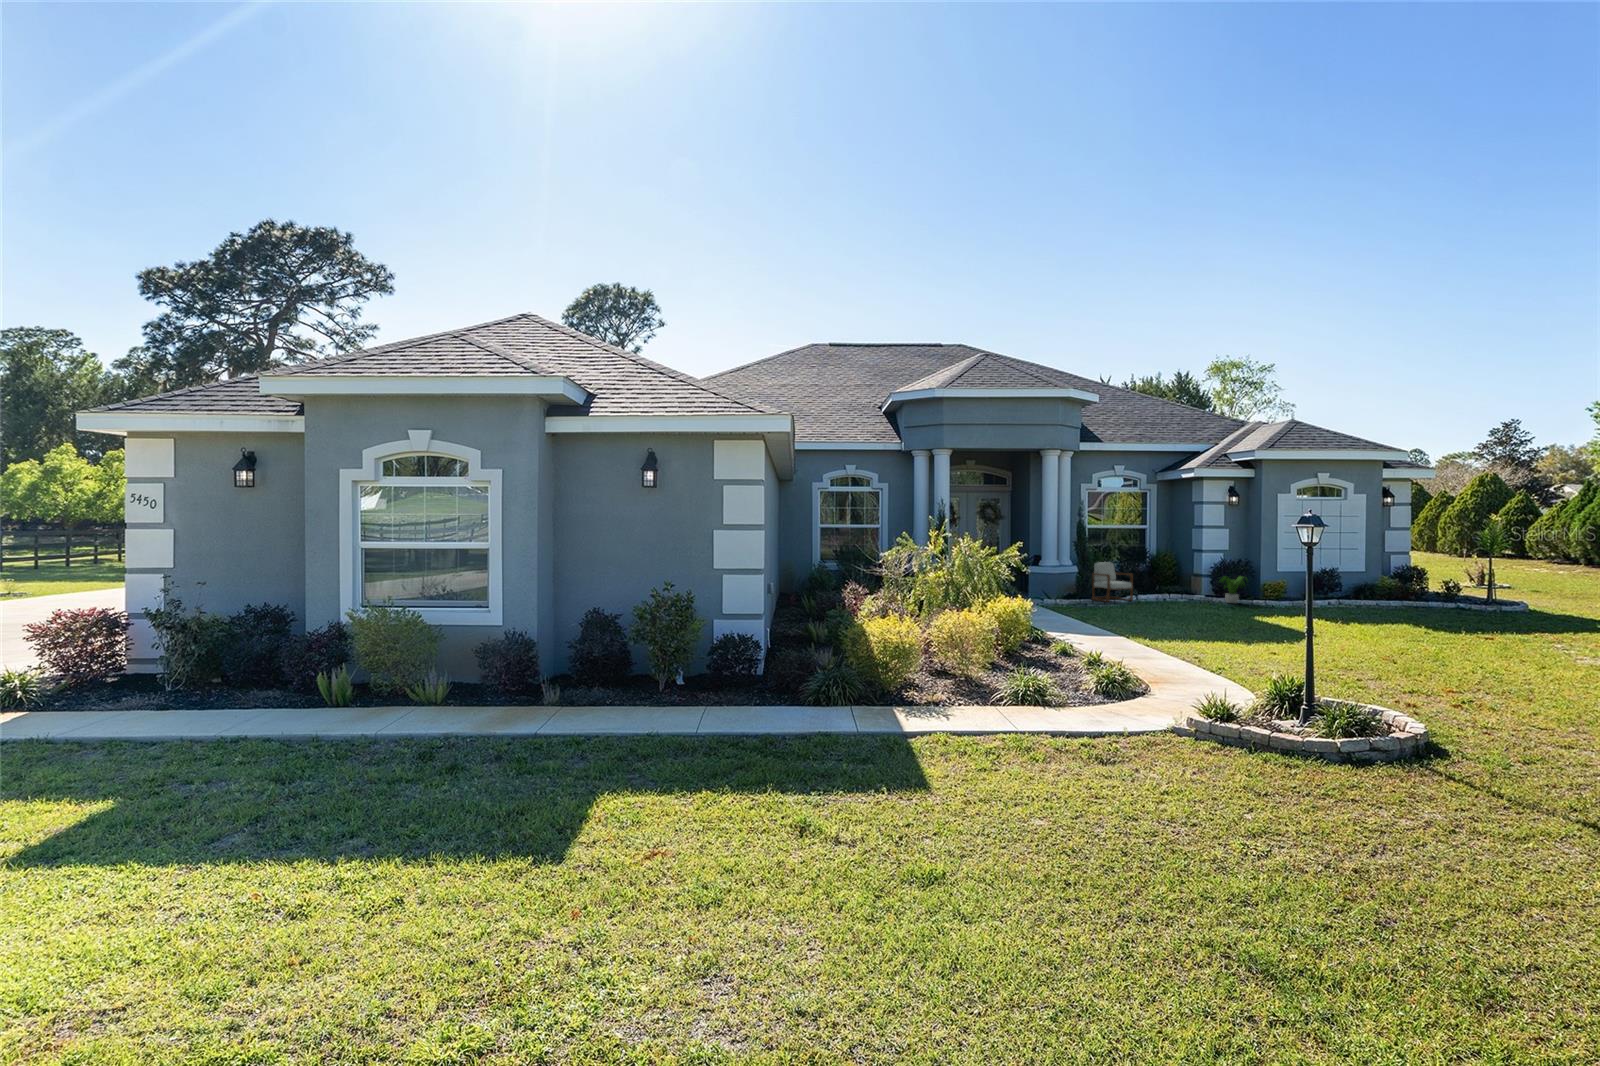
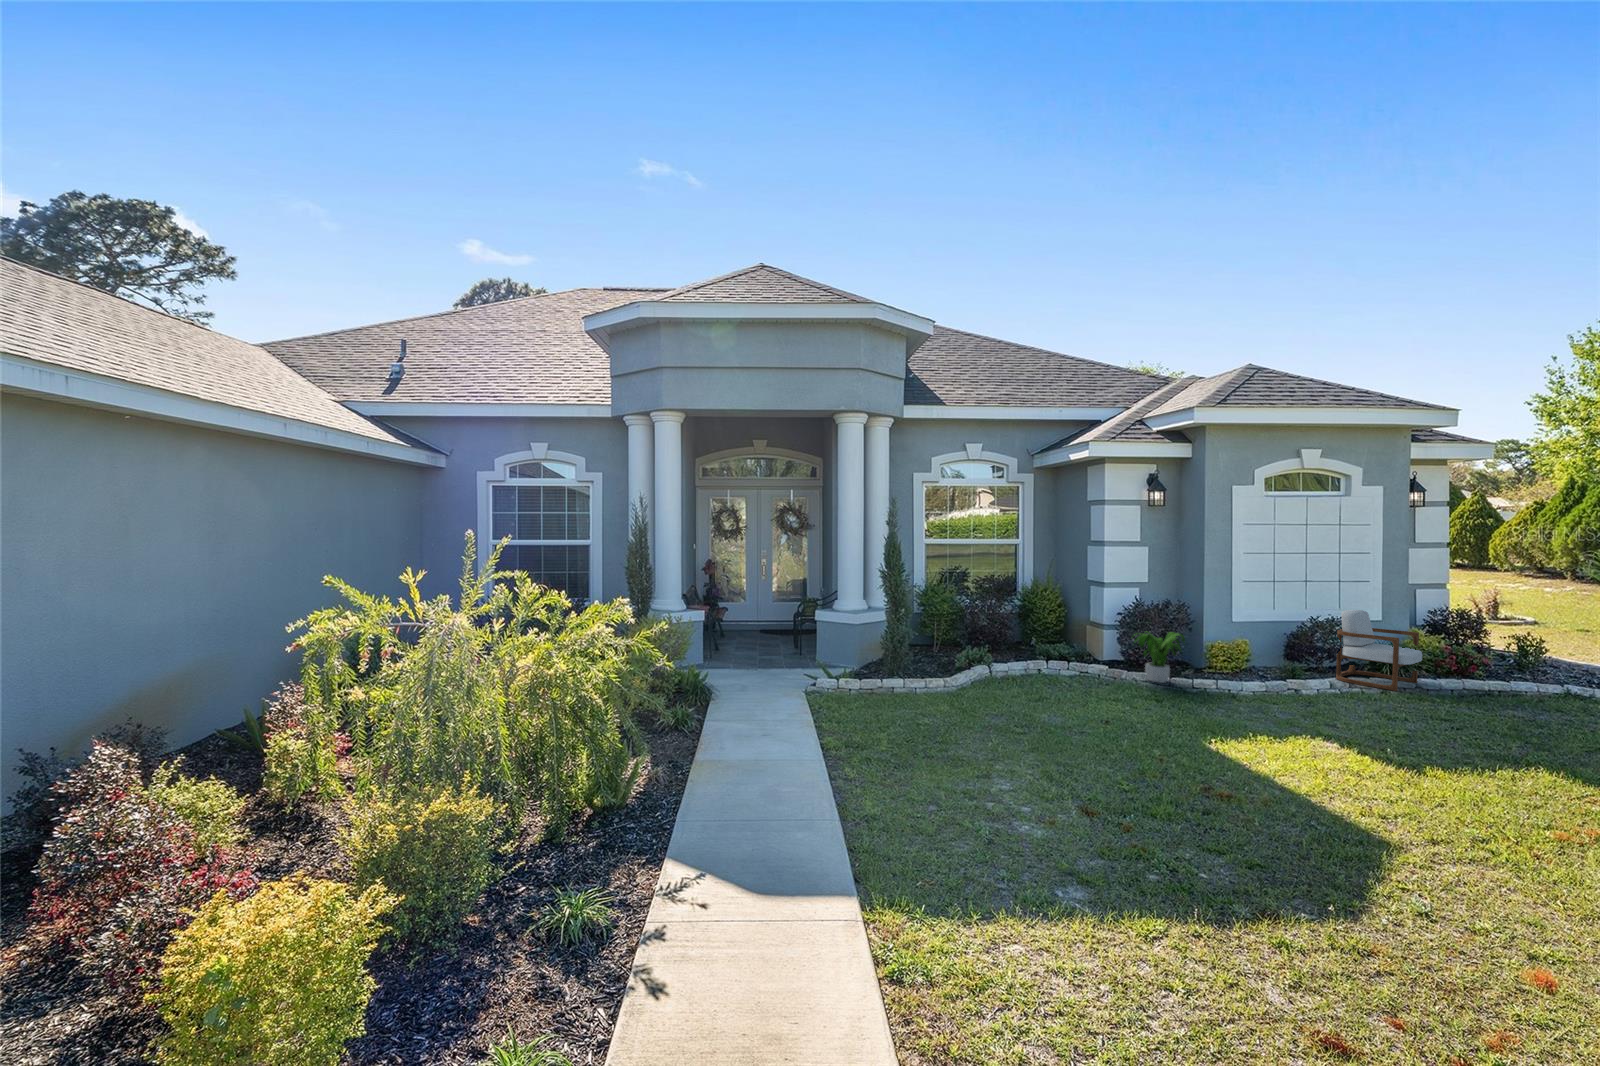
armchair: present [1092,562,1133,602] -> present [1336,610,1422,691]

